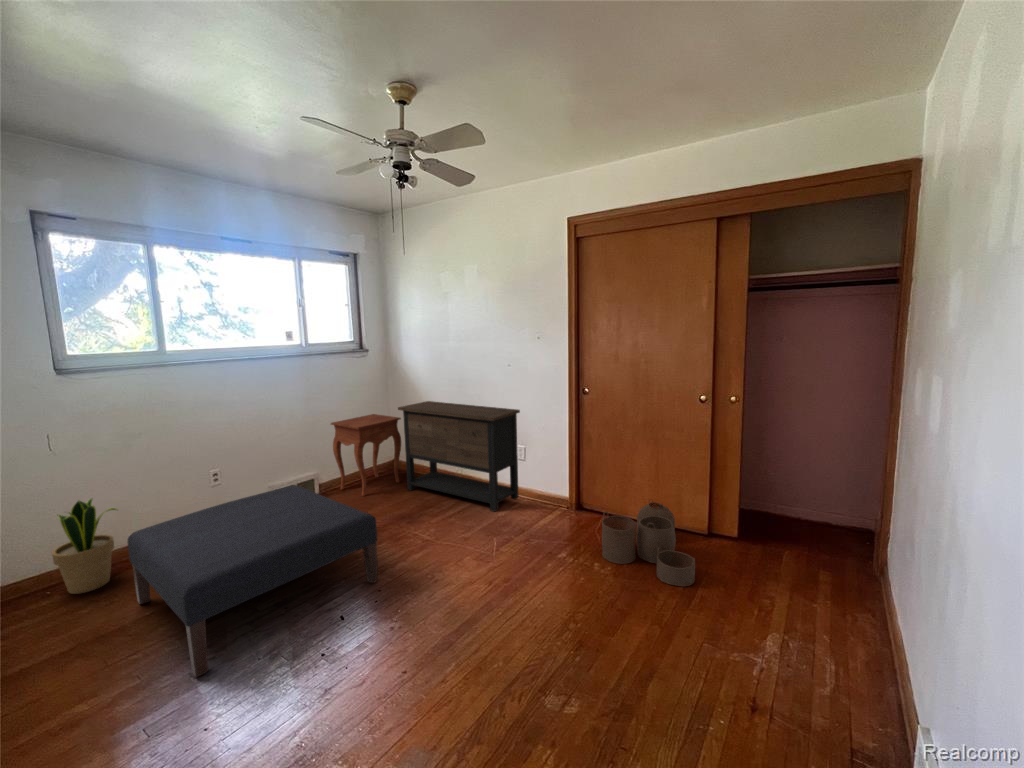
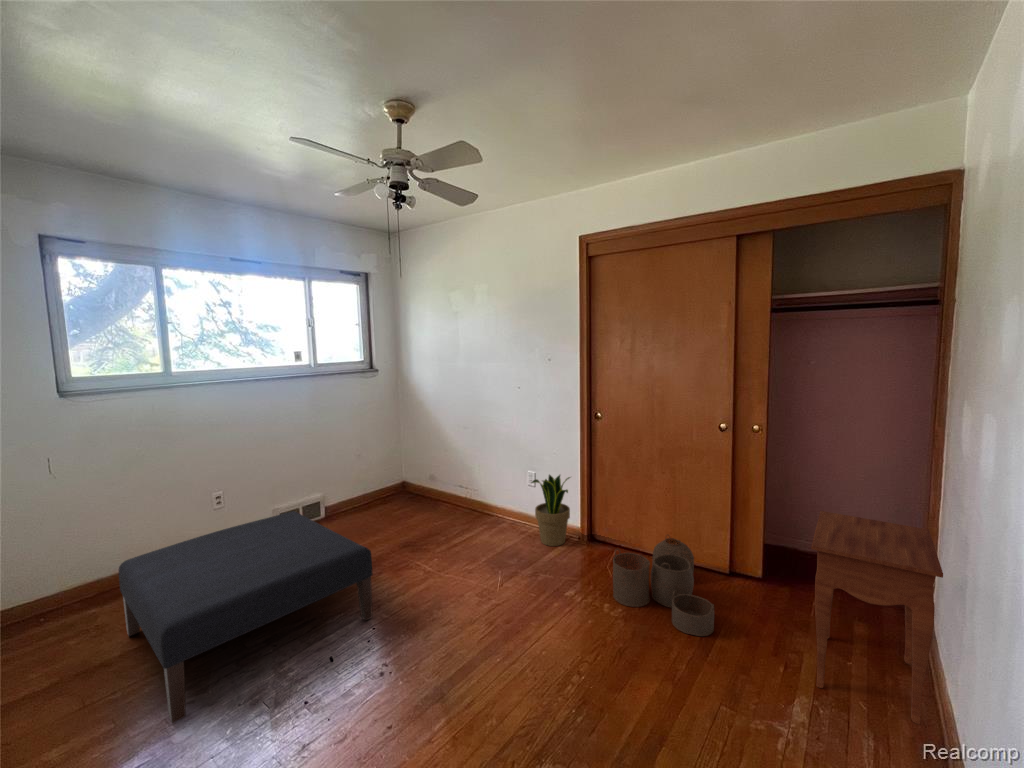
dresser: present [398,401,520,512] -> none [405,423,530,542]
side table: present [331,414,401,496] -> present [811,511,943,724]
potted plant: present [52,499,117,594] -> present [532,475,570,546]

